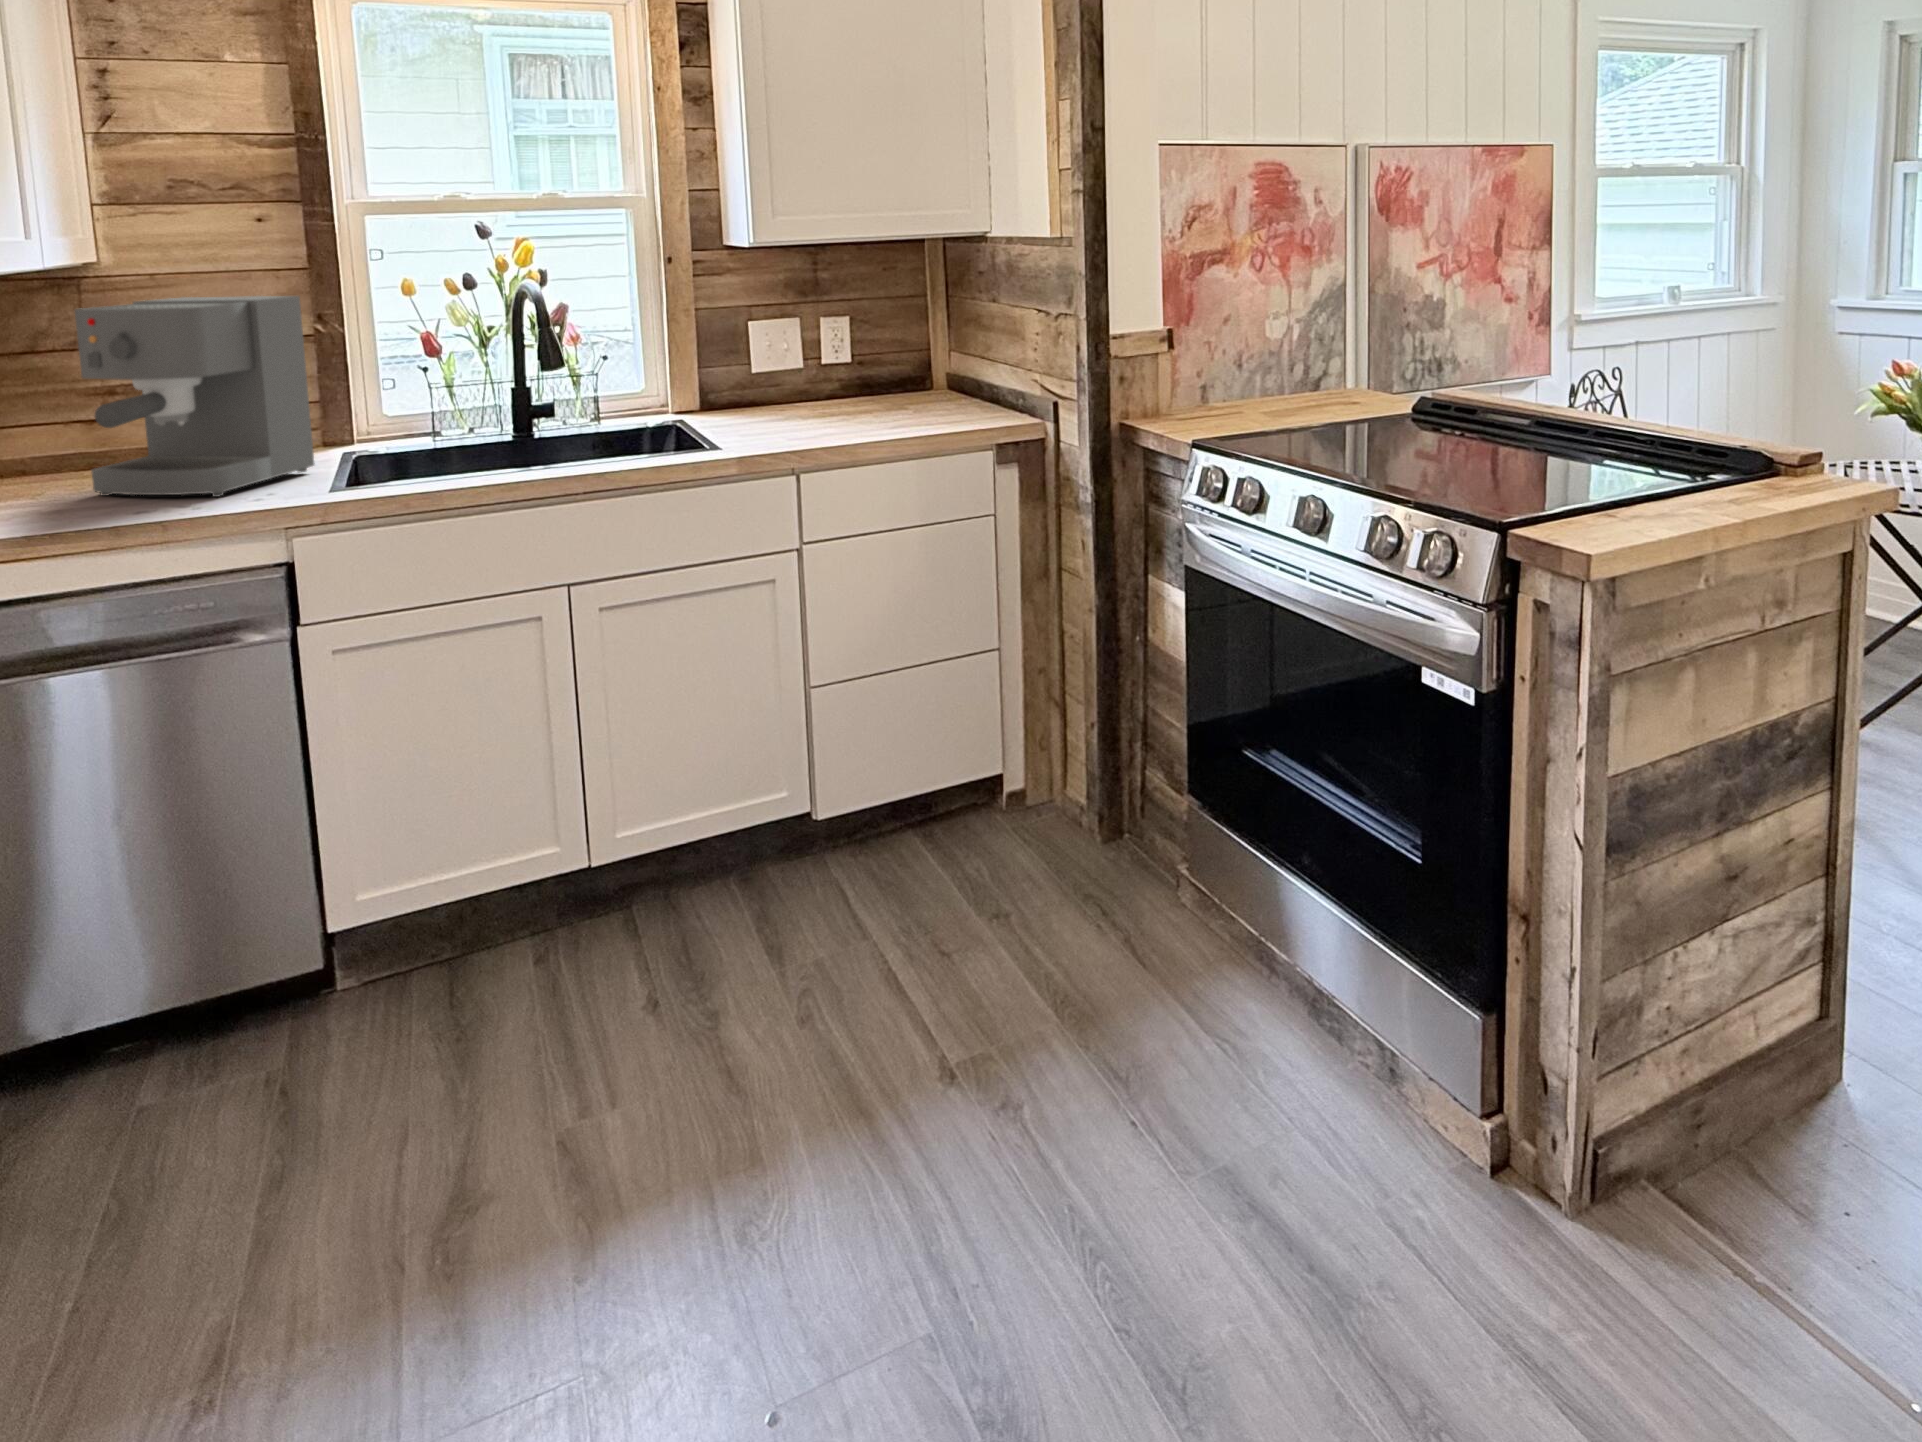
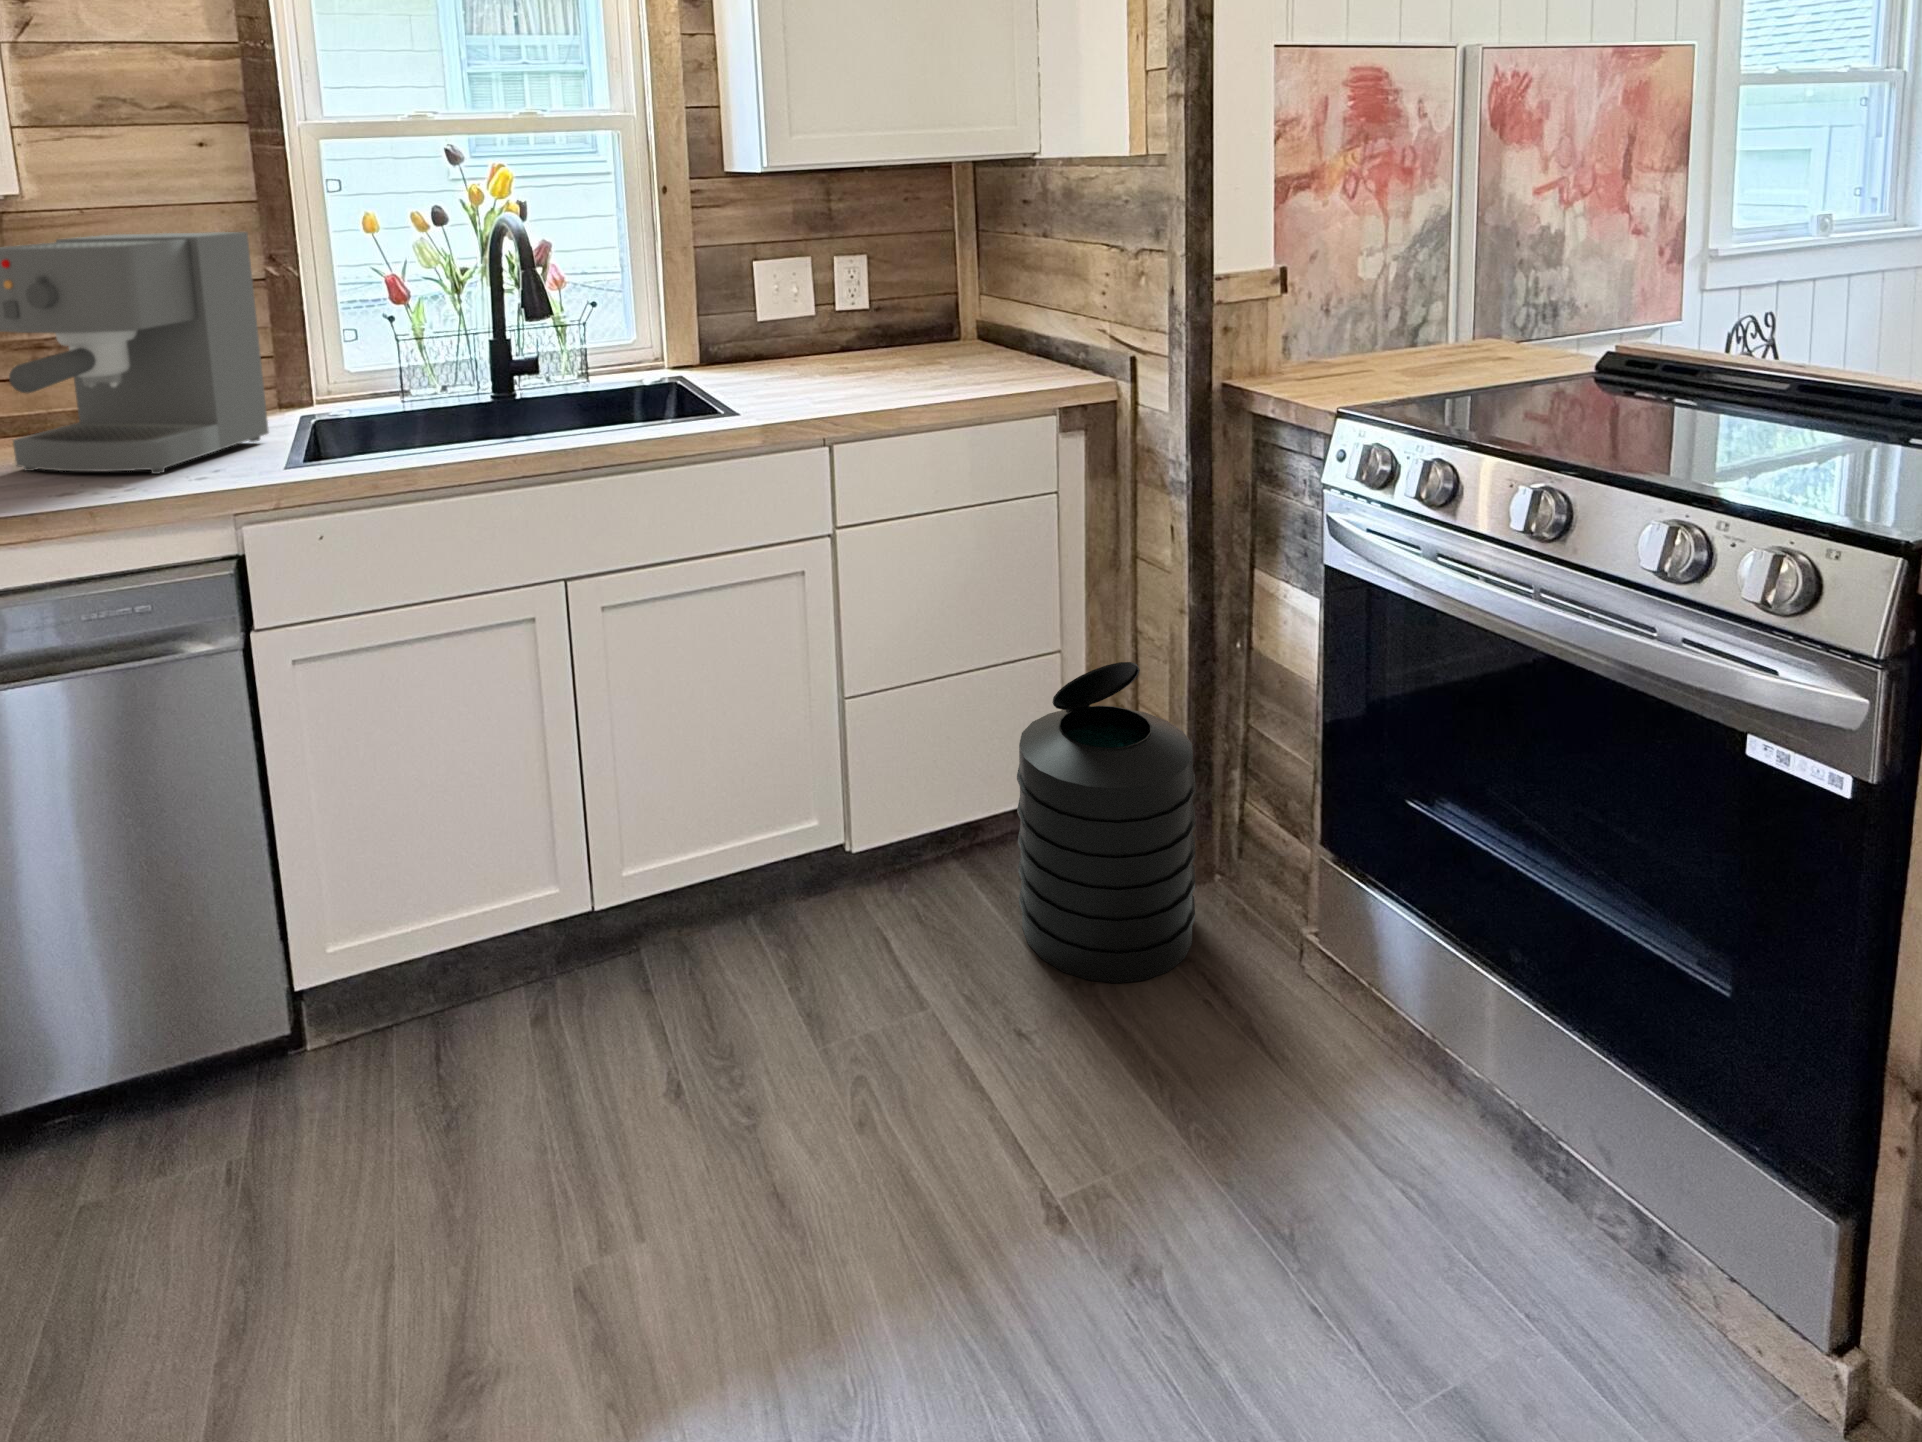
trash can: none [953,651,1101,916] -> present [1017,662,1196,983]

